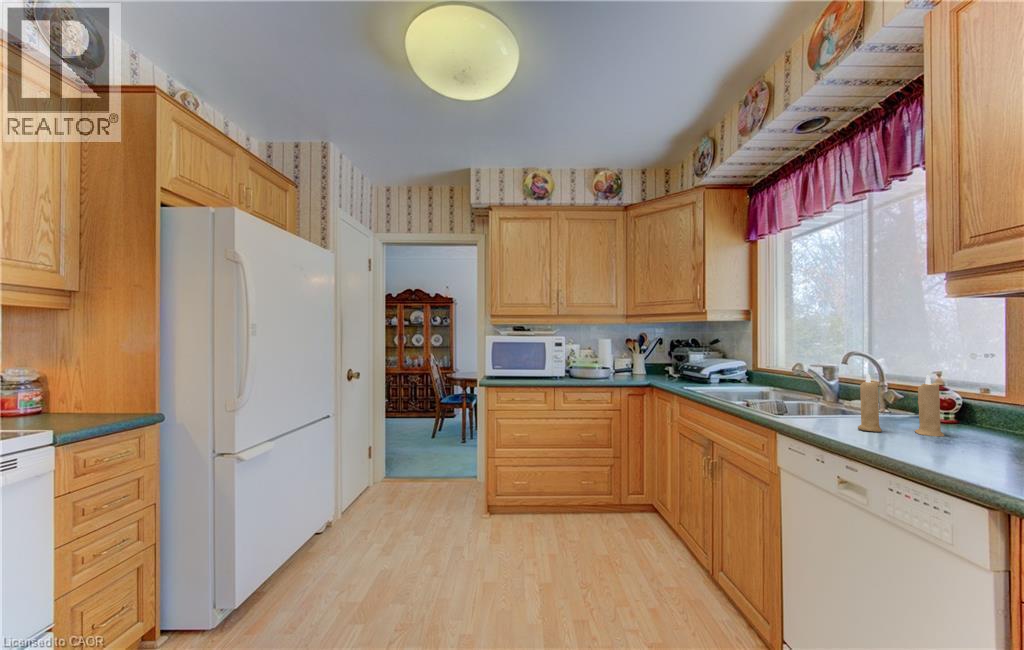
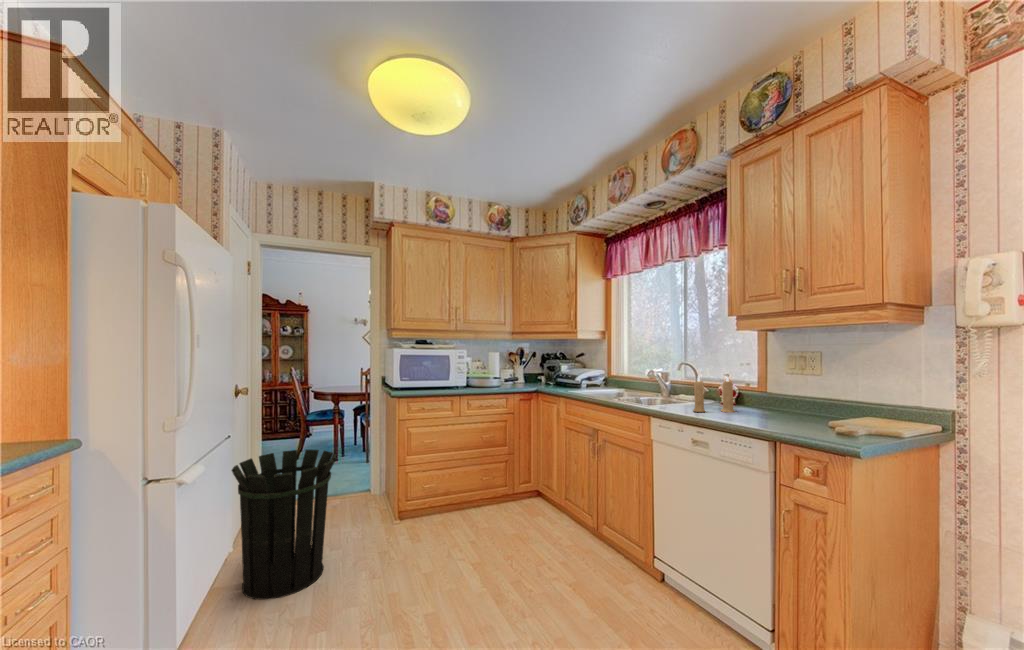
waste bin: none [329,432,421,570] -> present [232,449,336,600]

